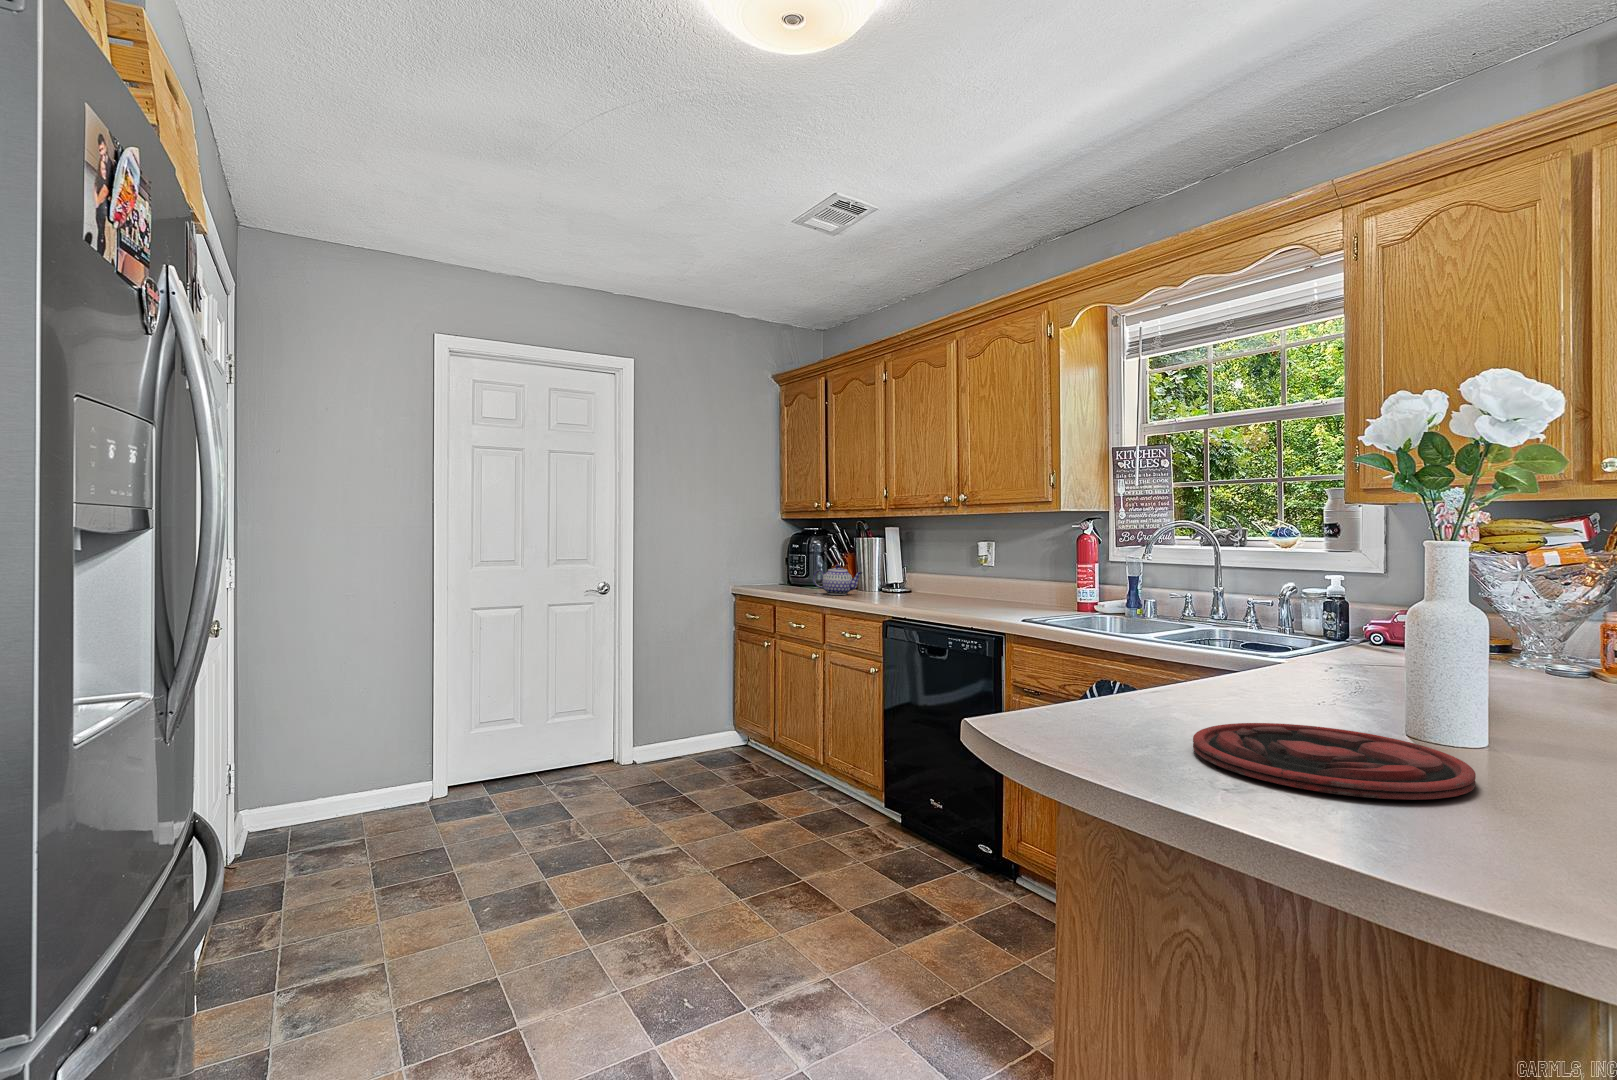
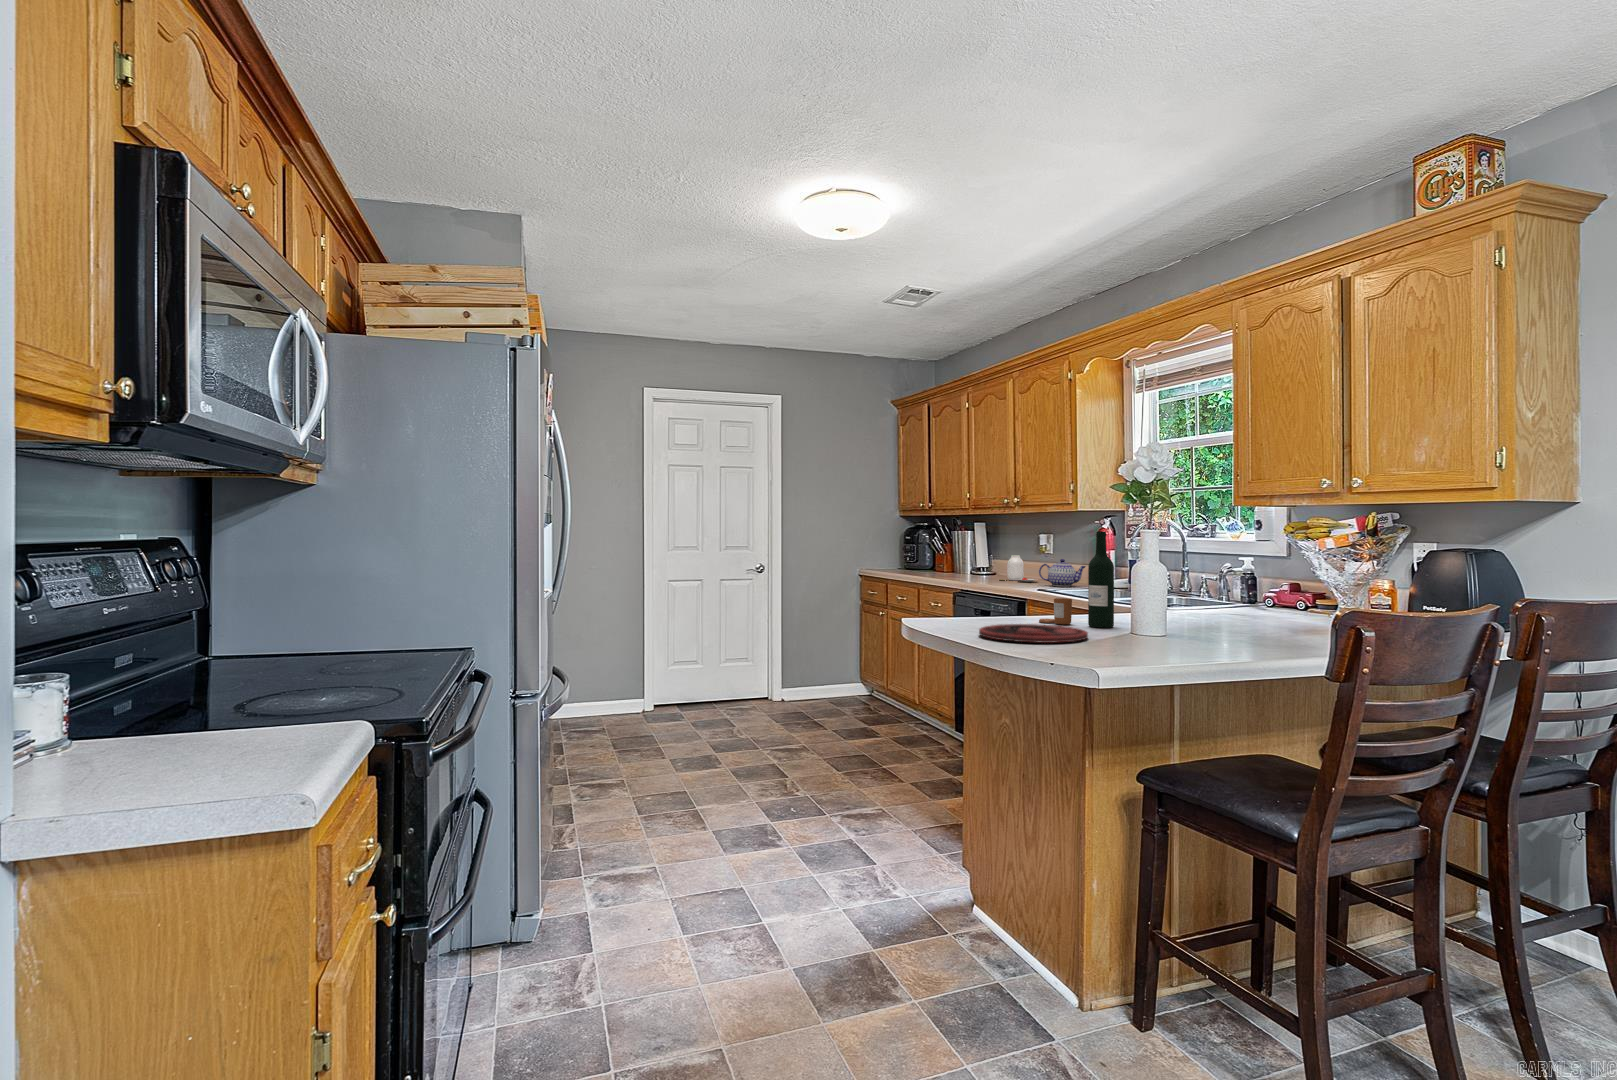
wine bottle: none [1310,534,1365,717] -> present [1088,531,1114,628]
teapot: present [813,564,862,595] -> present [1039,559,1086,587]
jar: none [931,568,985,603] -> present [1001,555,1038,582]
candle: none [1196,658,1271,709] -> present [1039,598,1072,624]

